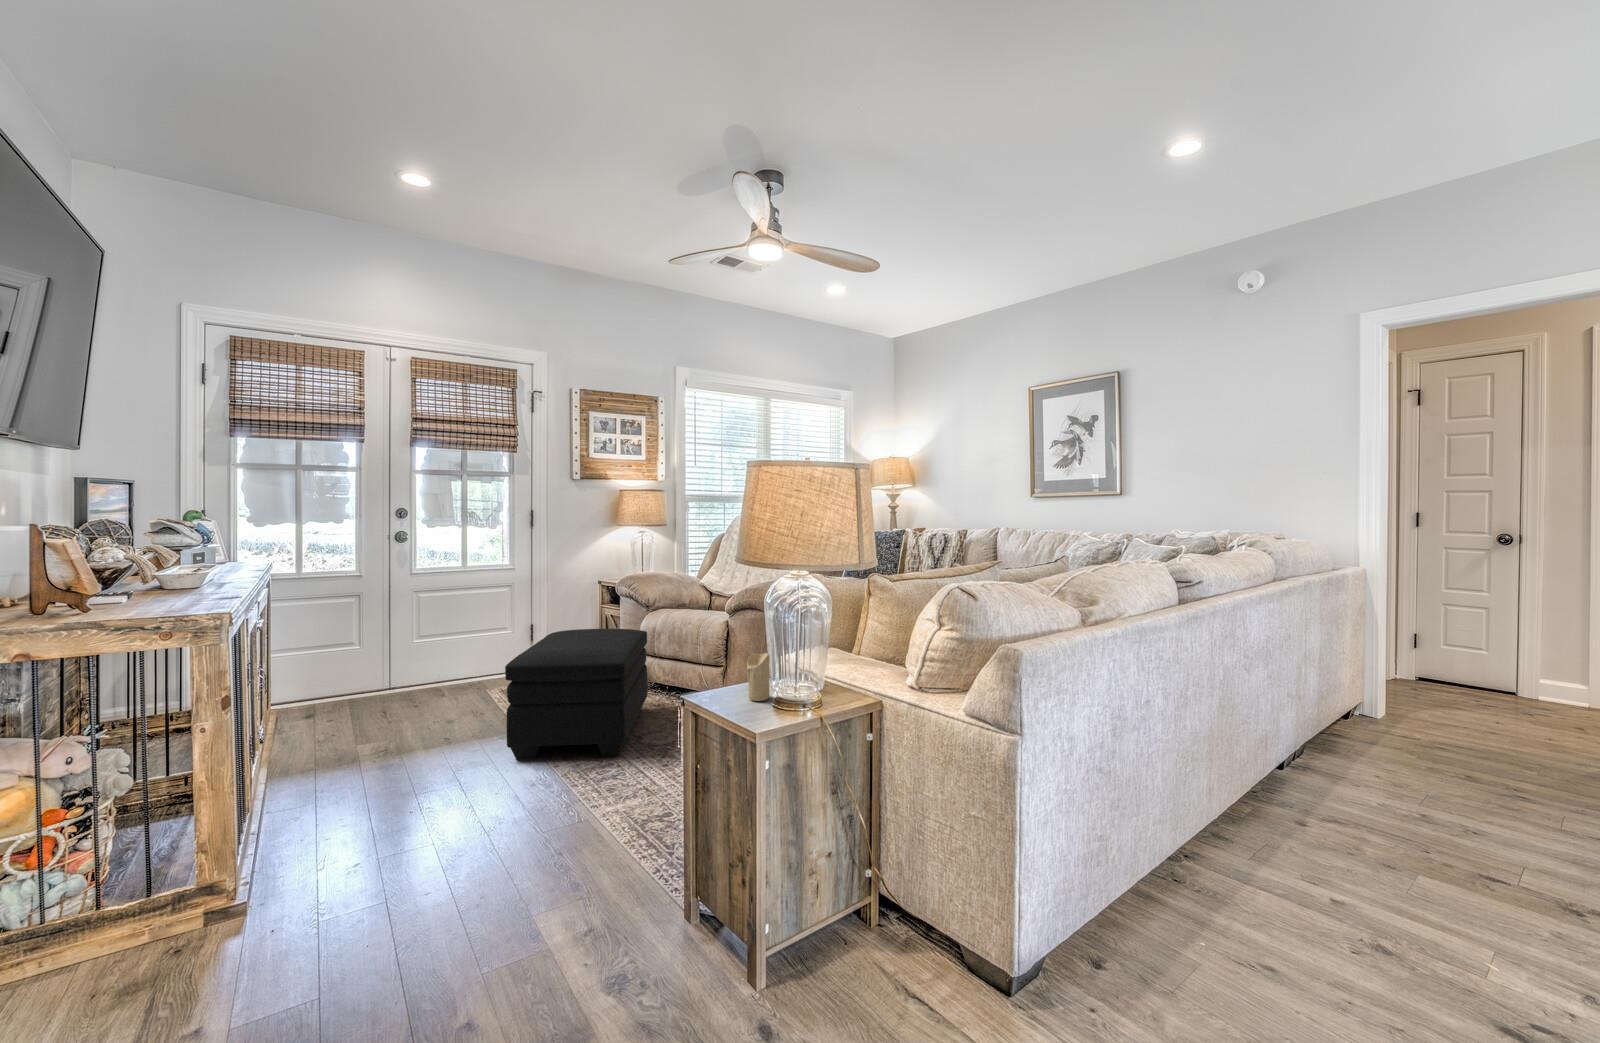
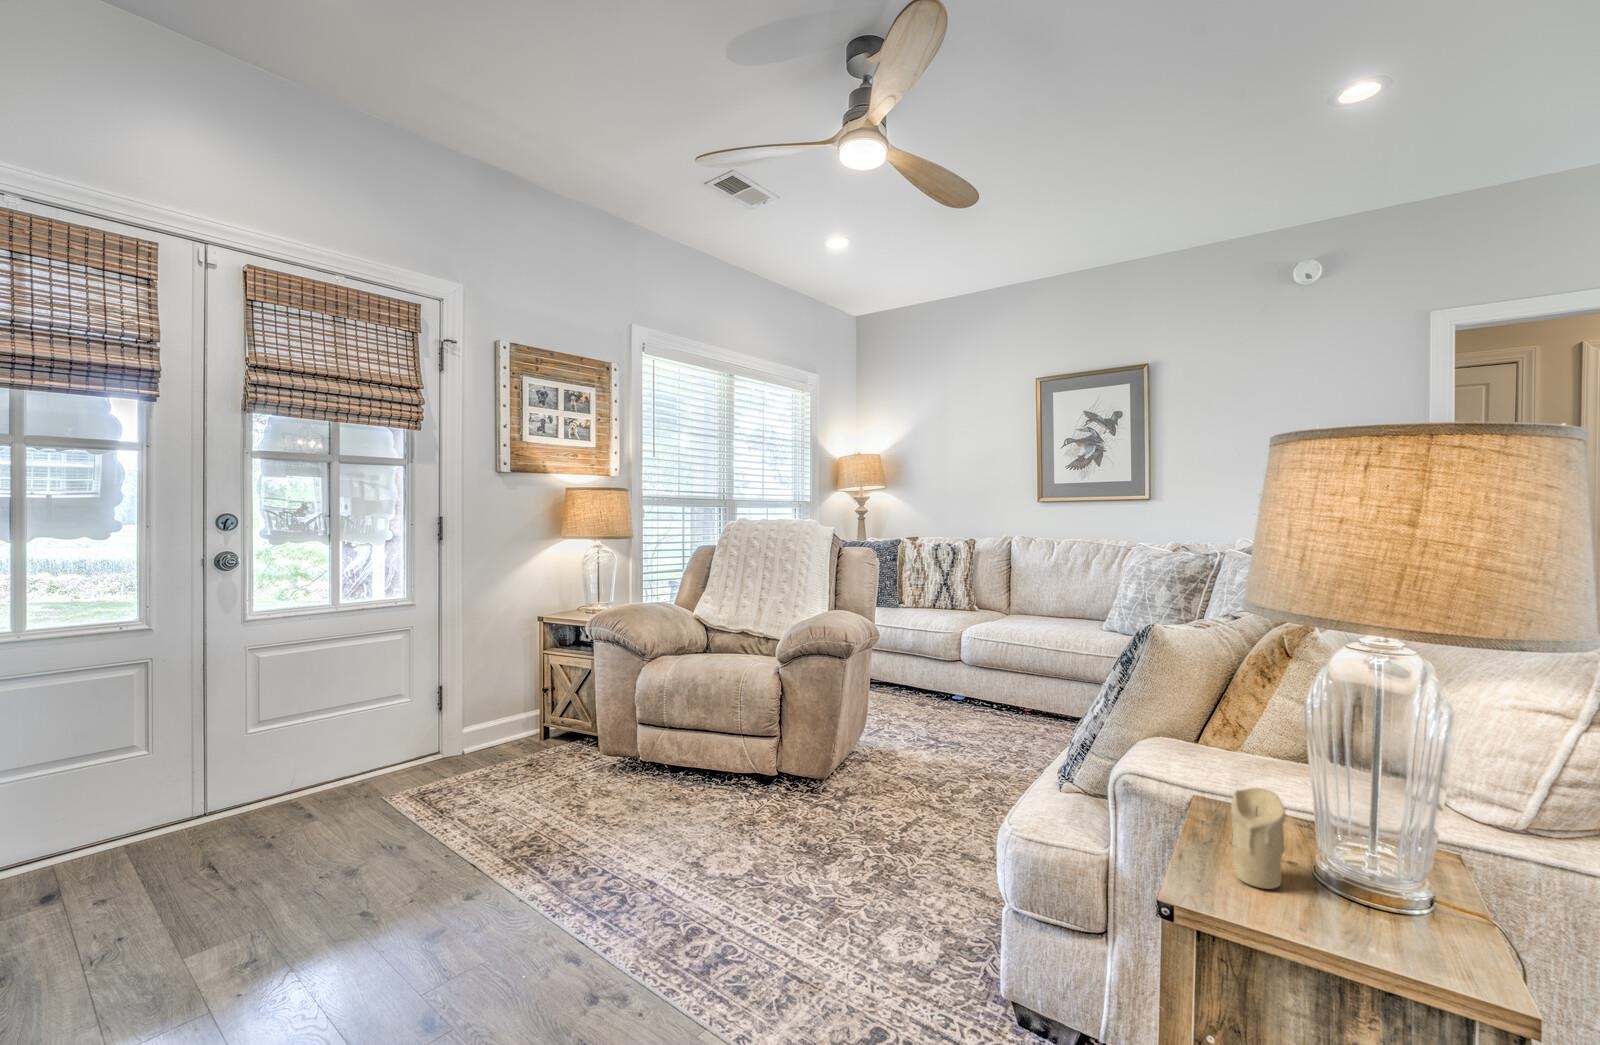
ottoman: present [505,629,648,760] -> none [507,695,710,951]

